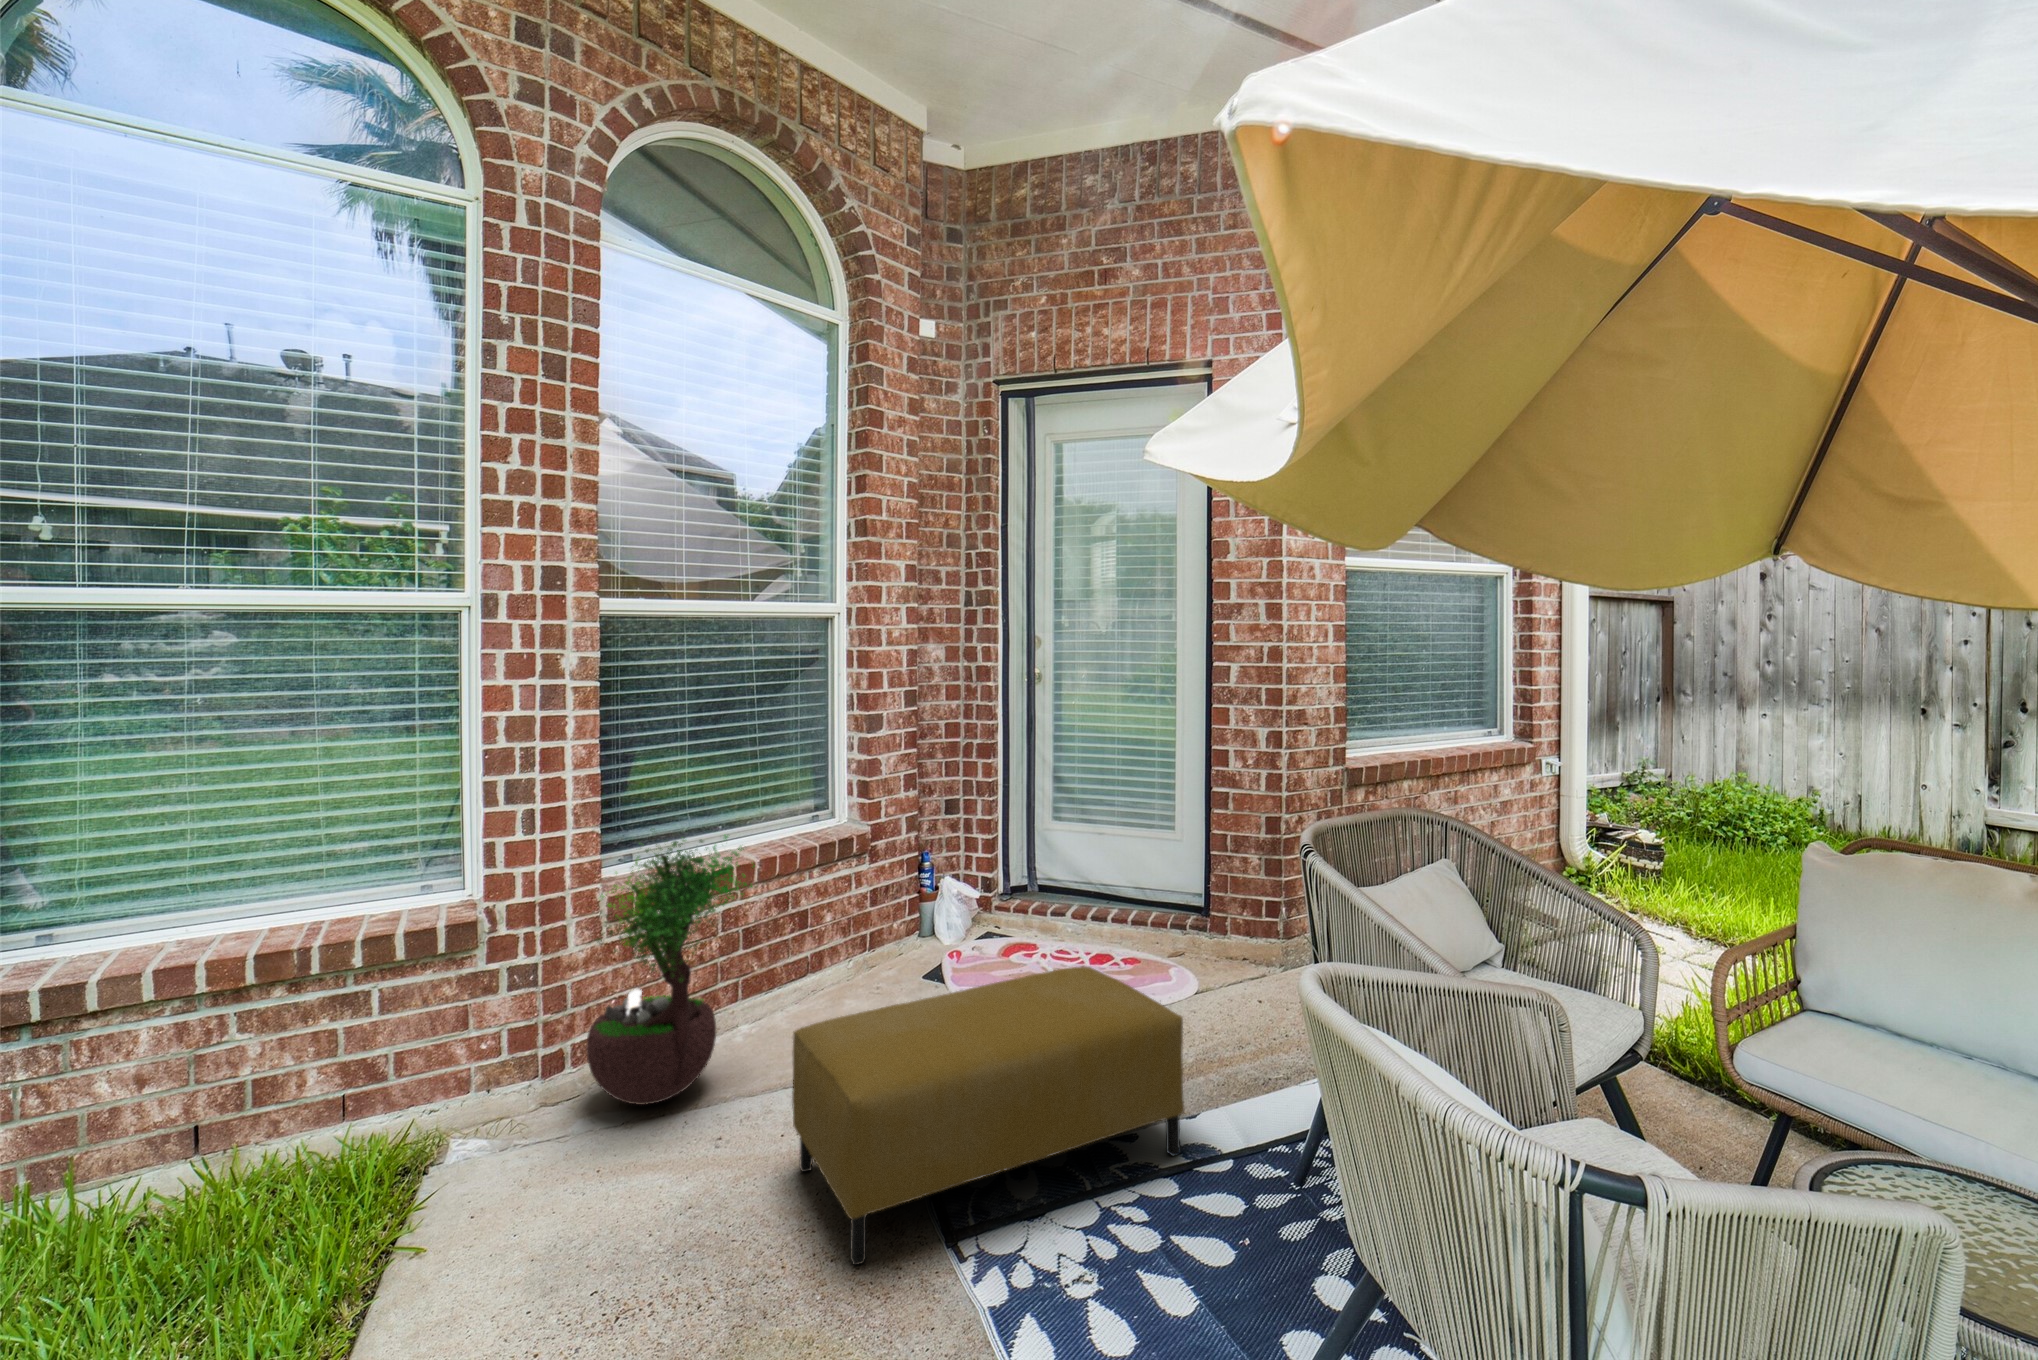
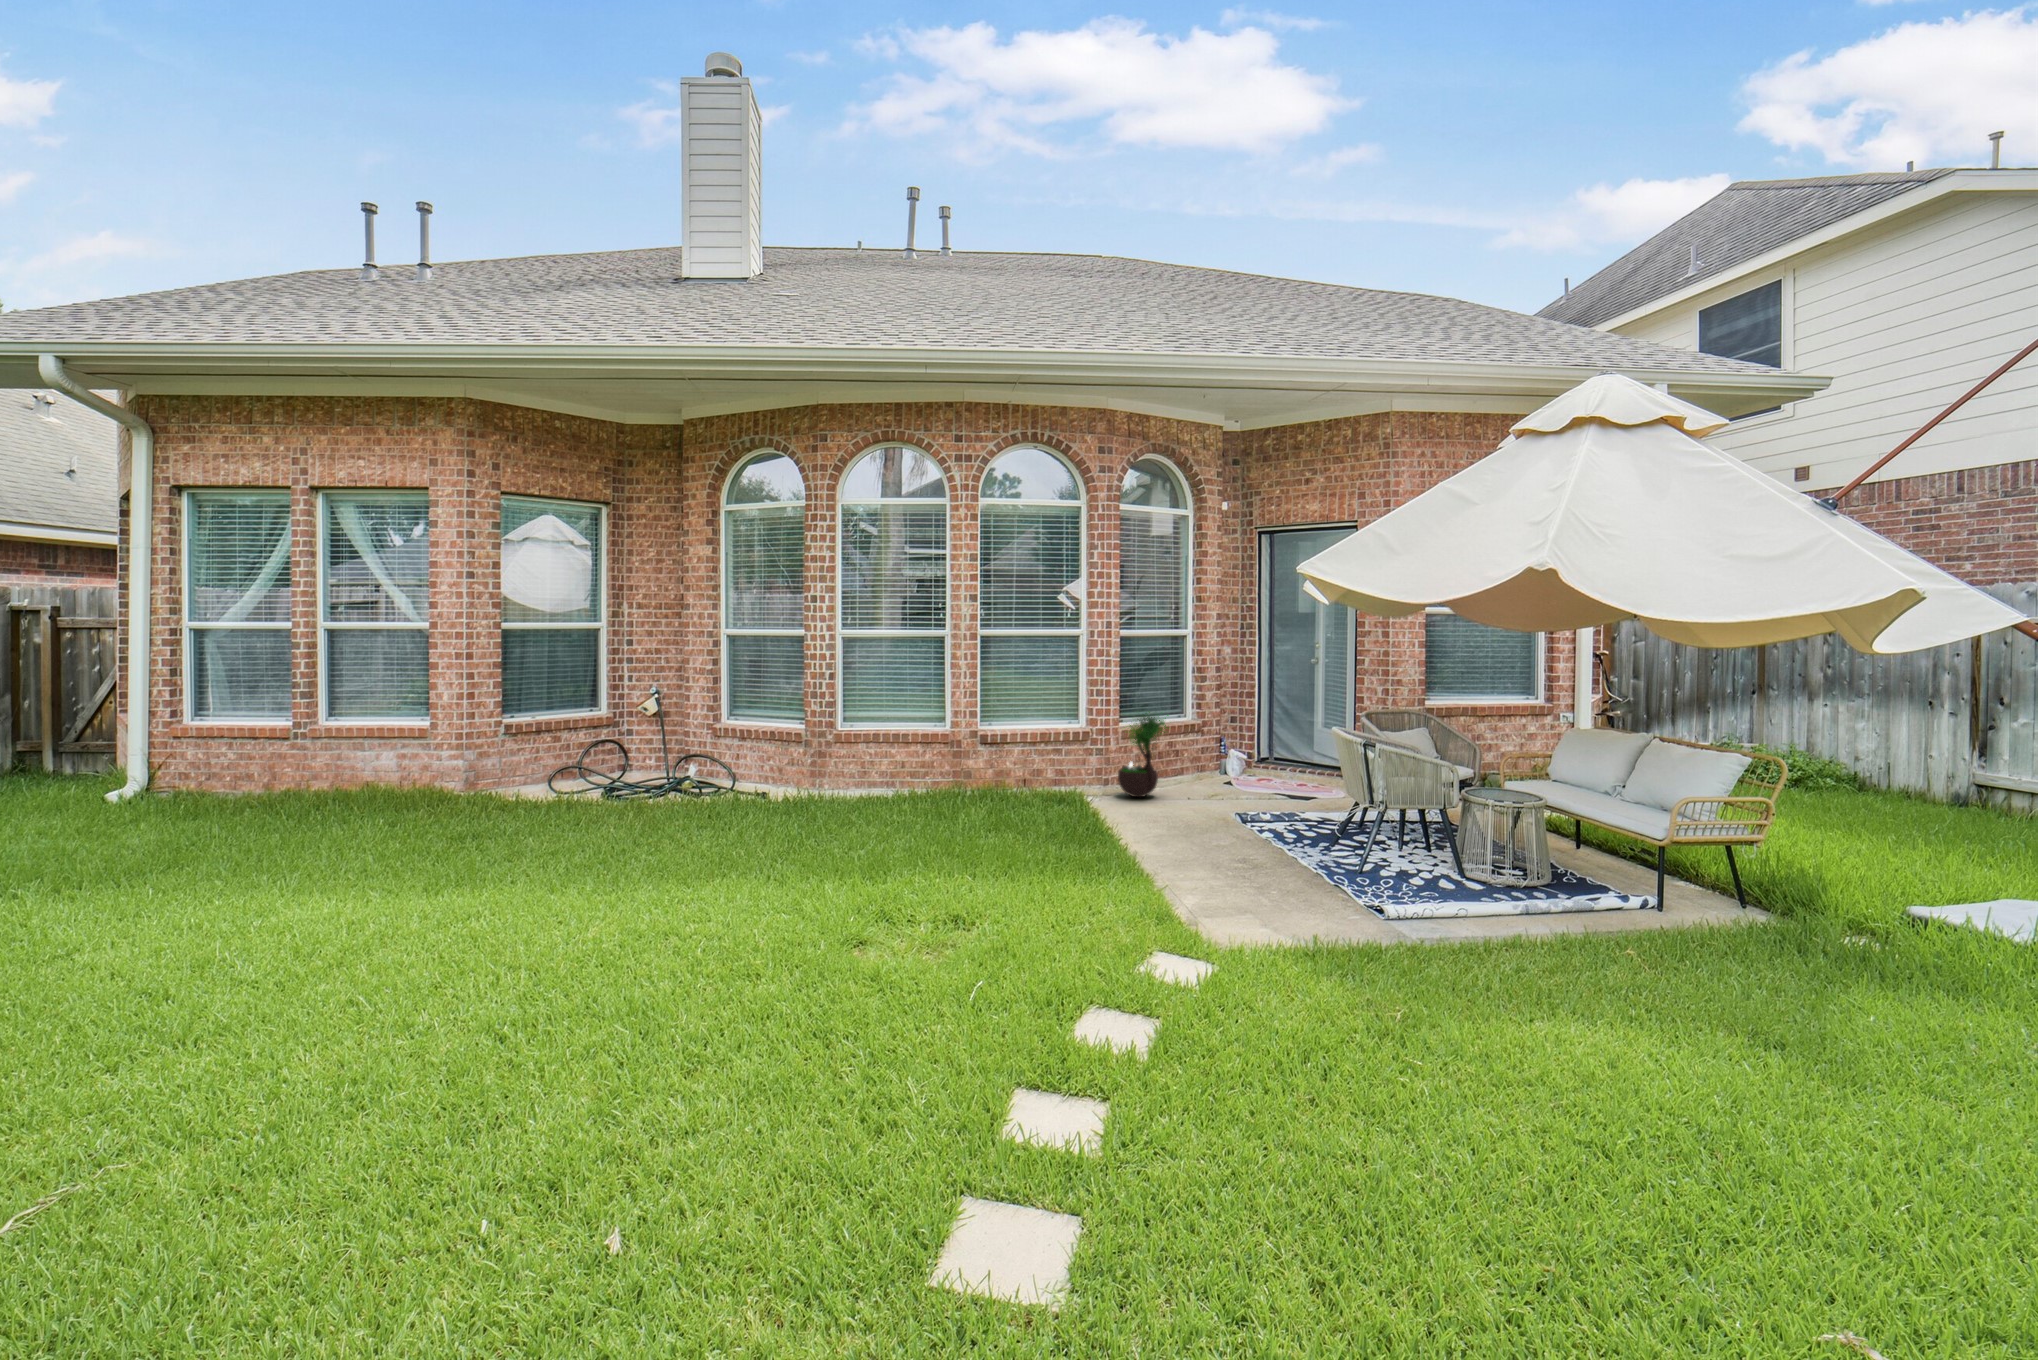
ottoman: present [792,966,1184,1265] -> none [1192,761,1321,820]

